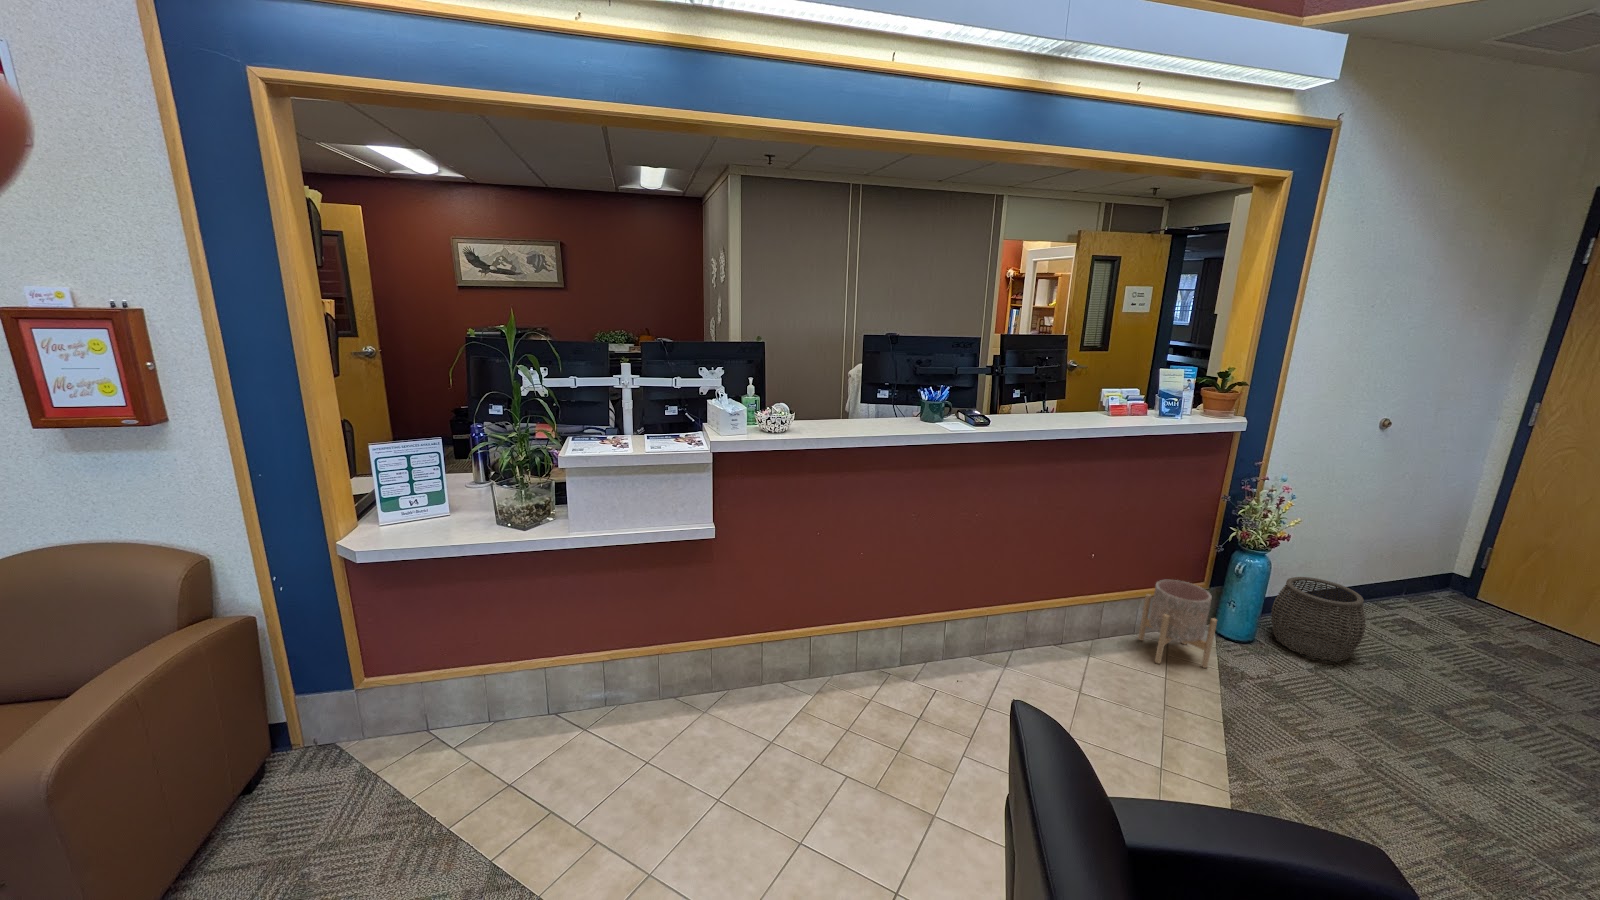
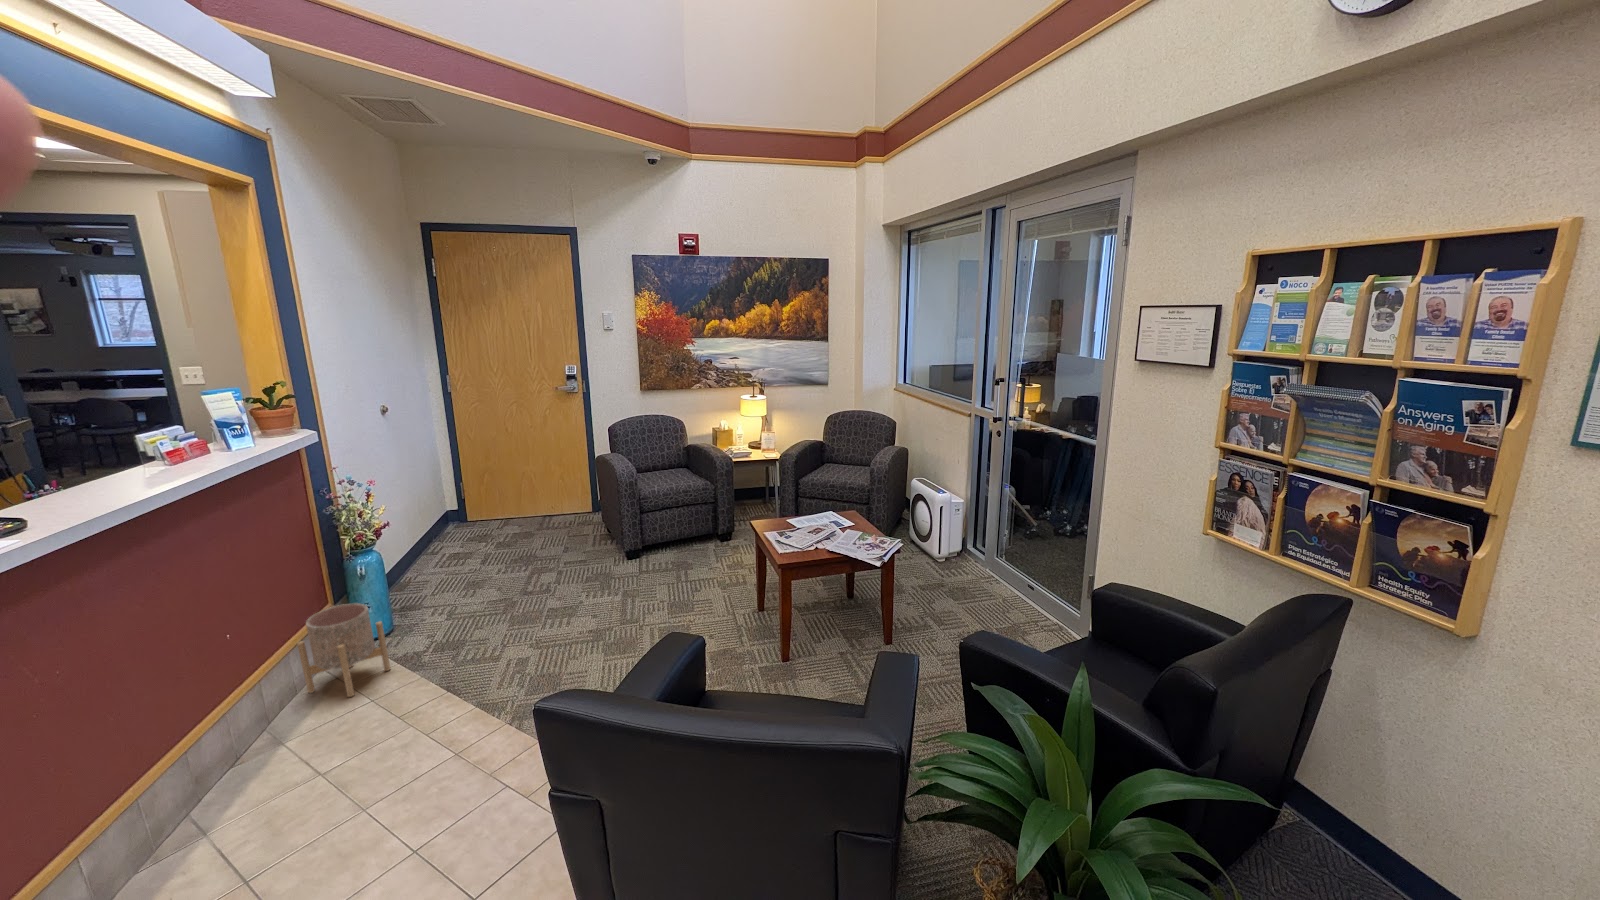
woven basket: present [1271,577,1366,661] -> none [388,546,462,616]

